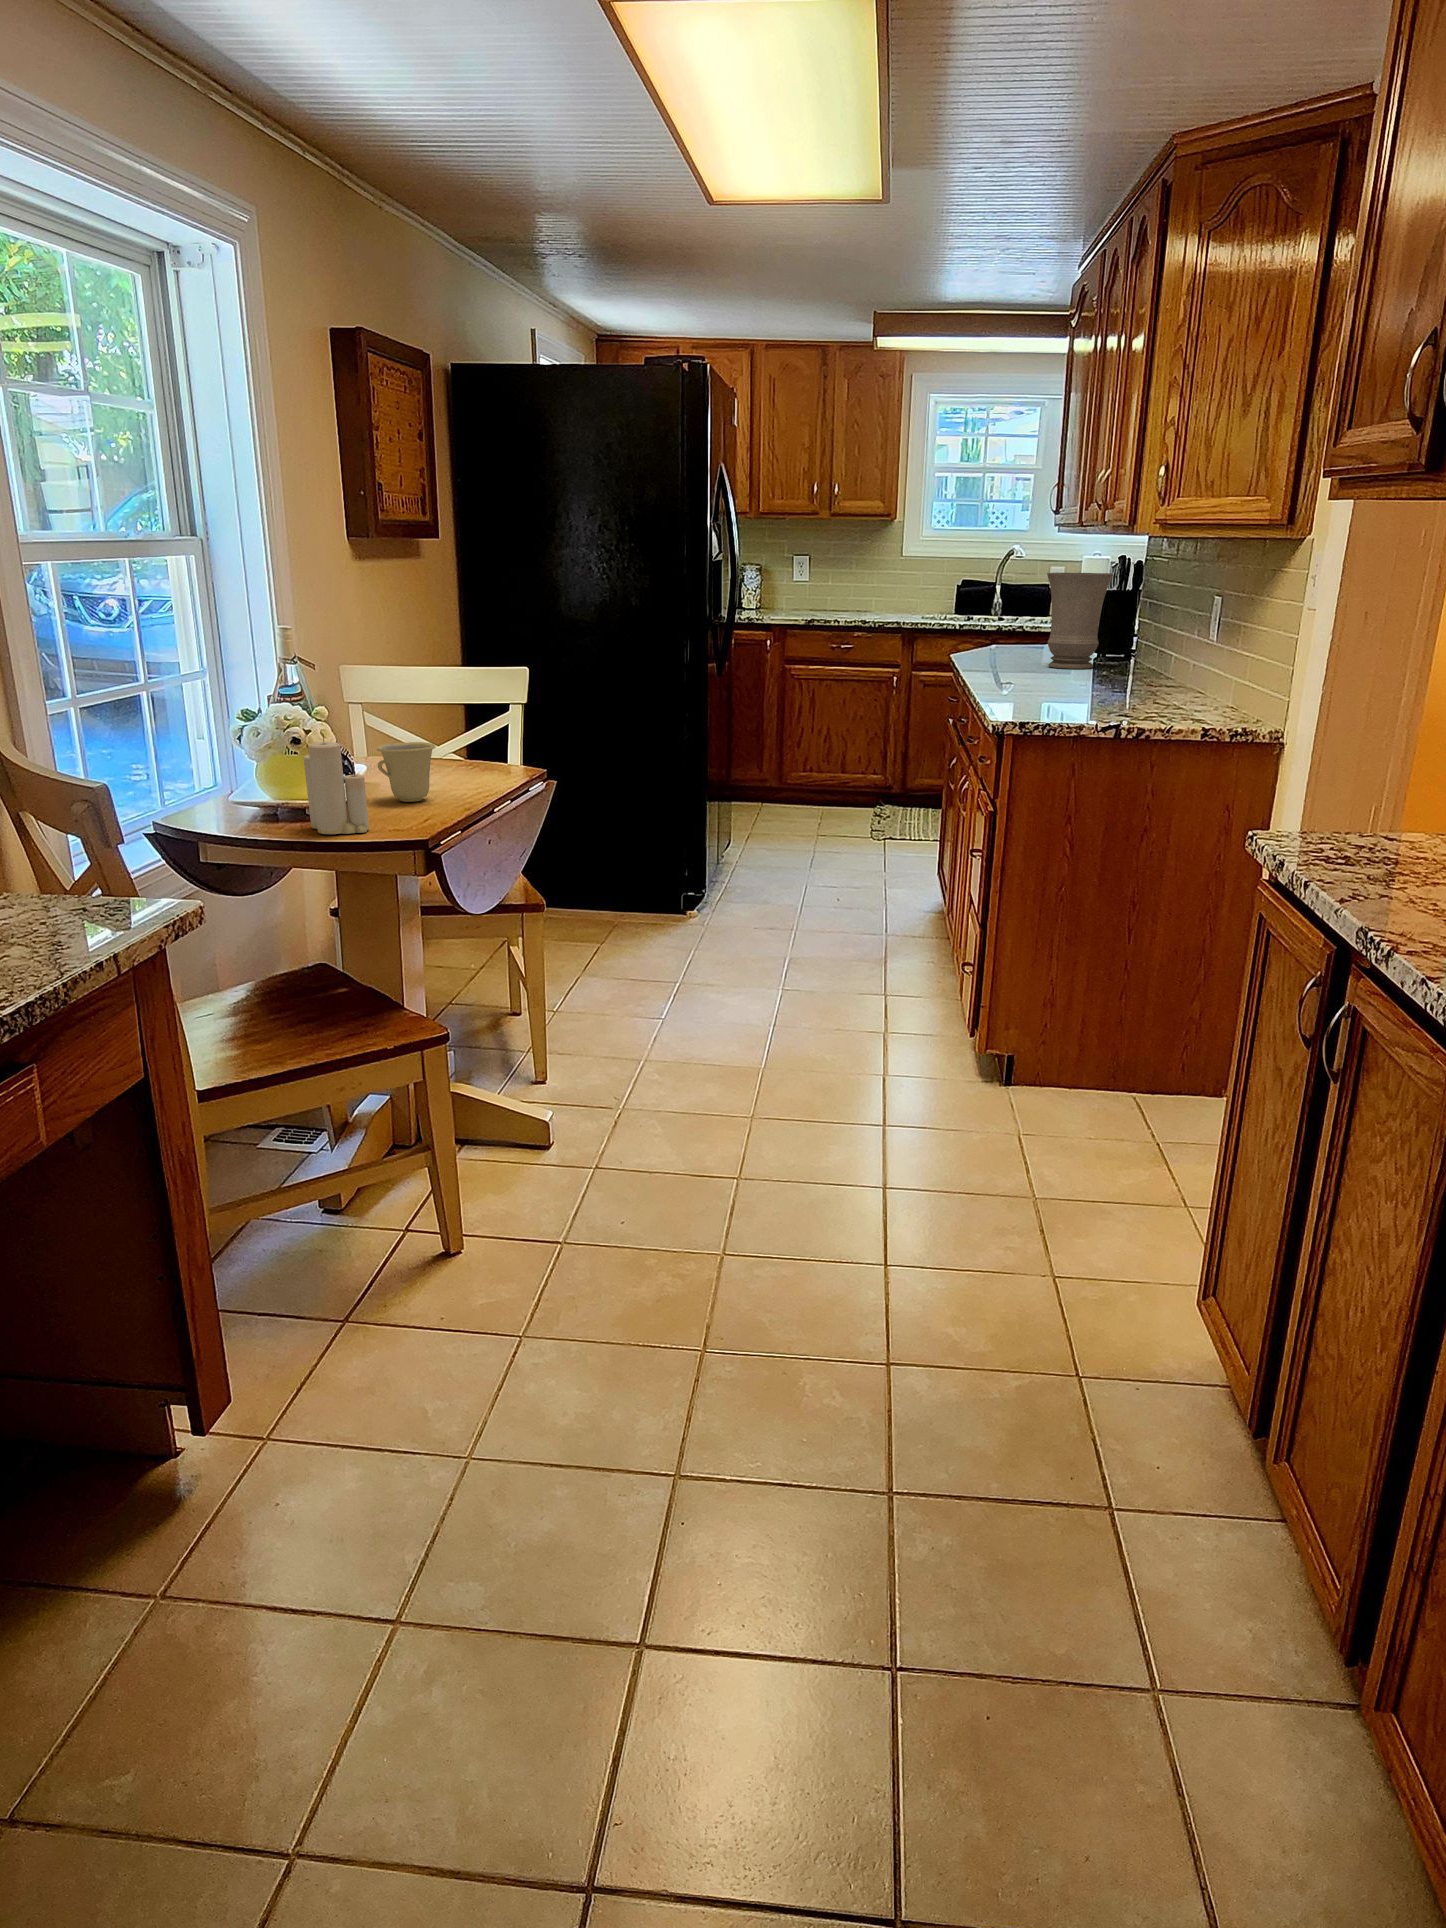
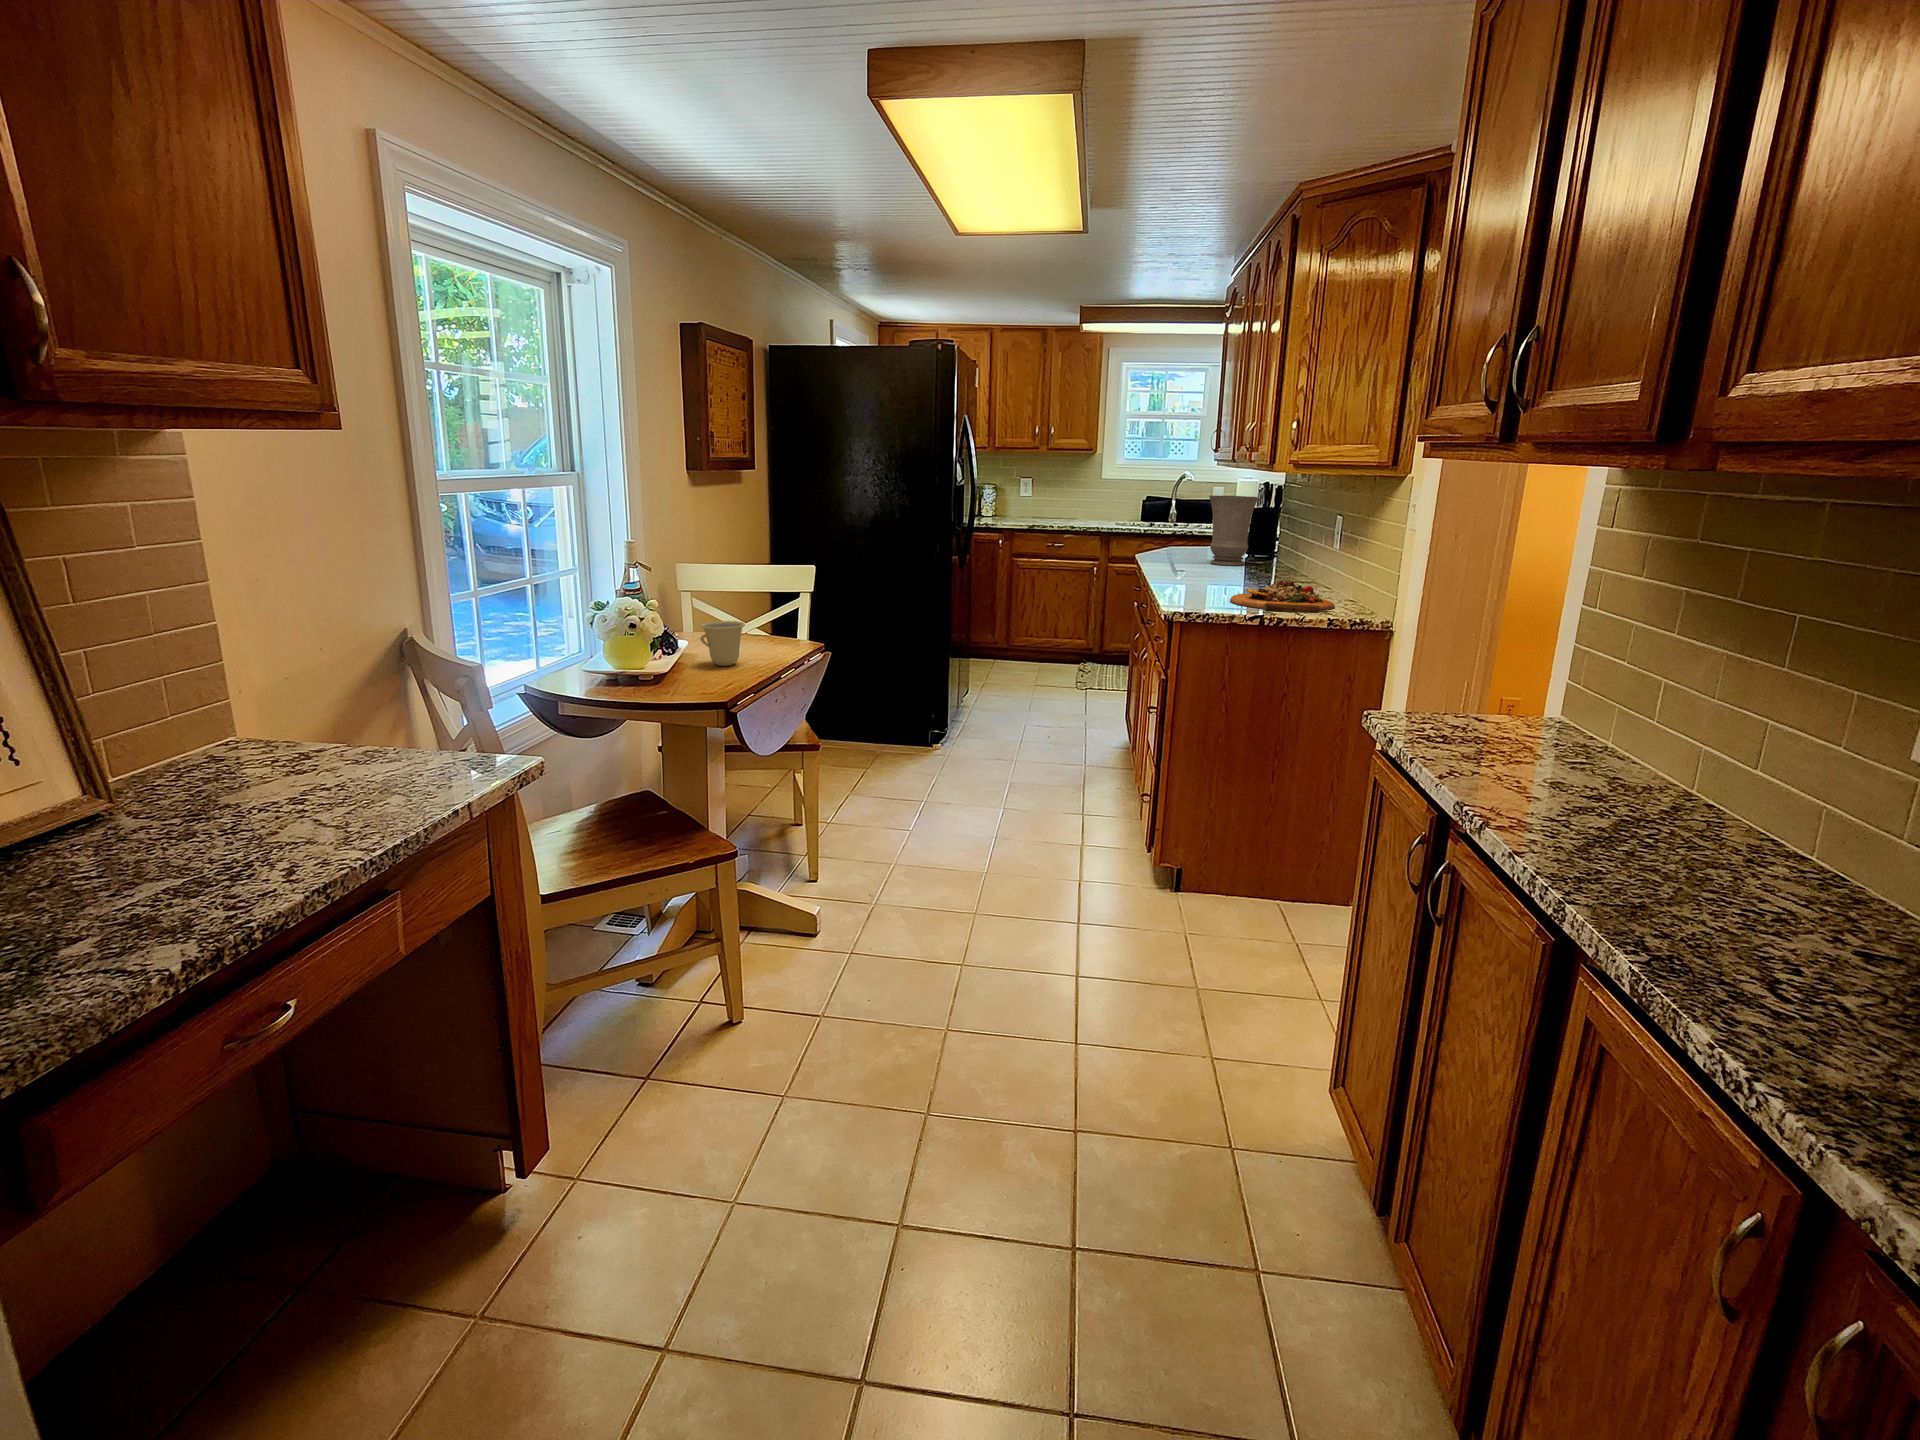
cutting board: none [1075,680,1213,722] -> present [1230,581,1335,613]
candle: present [304,733,369,834] -> none [643,617,690,692]

